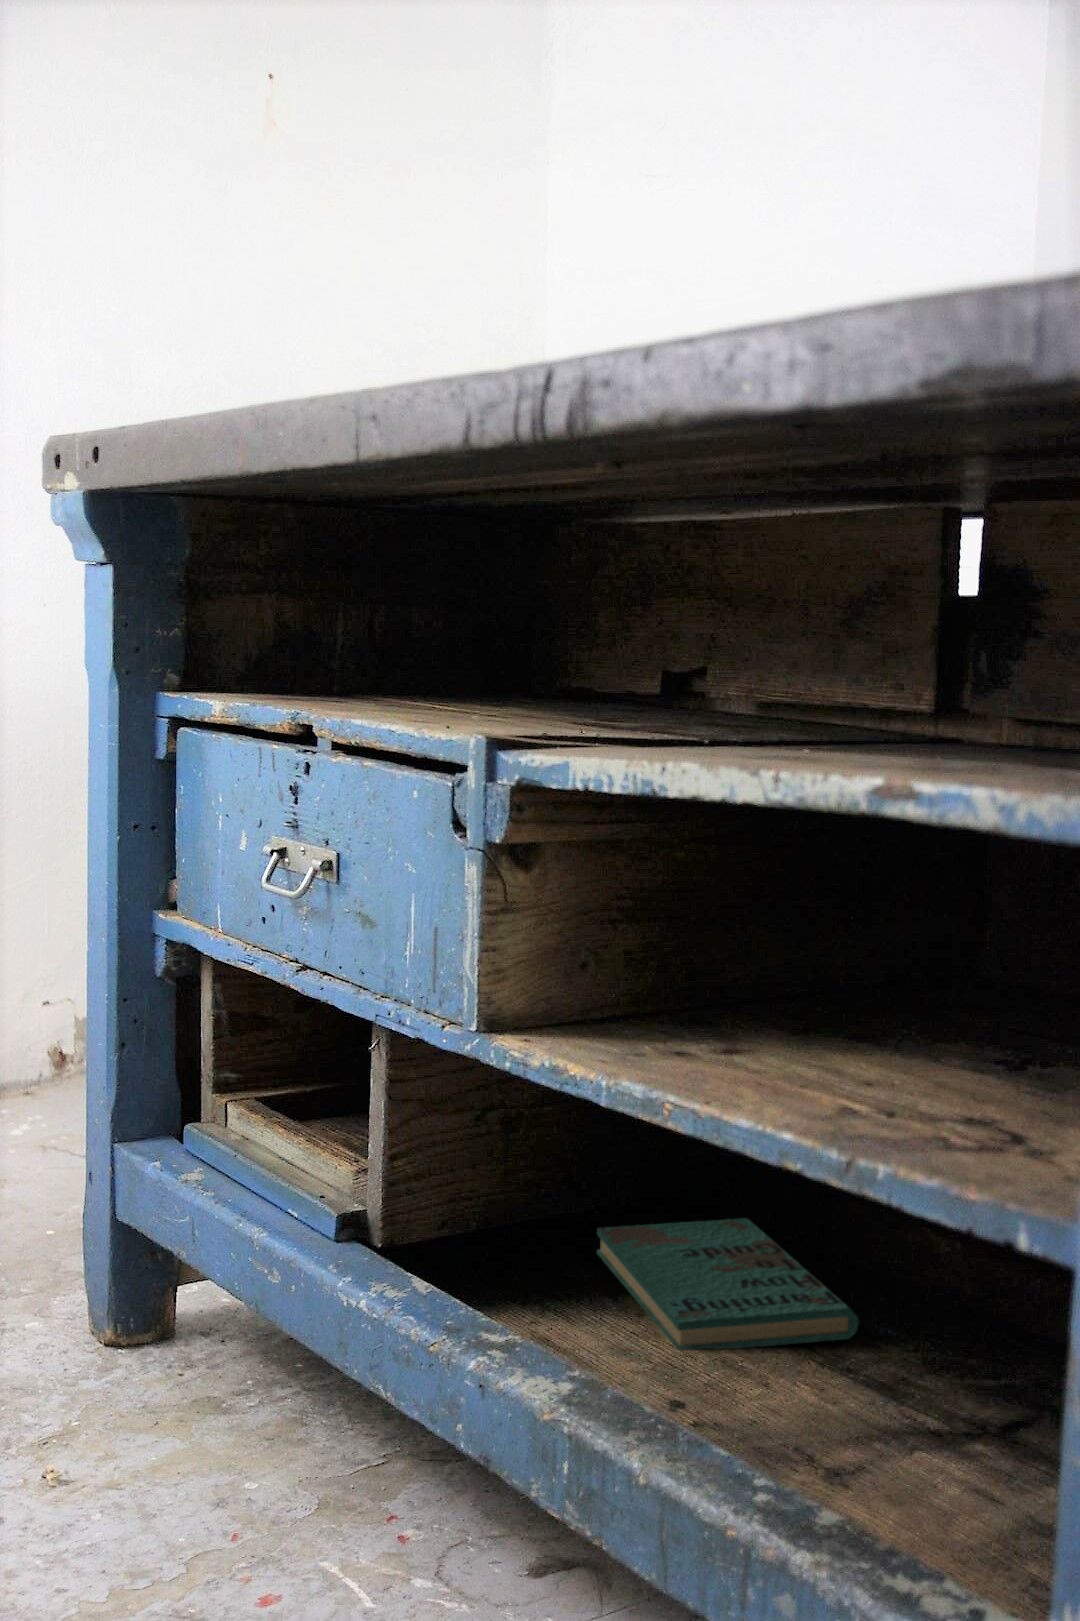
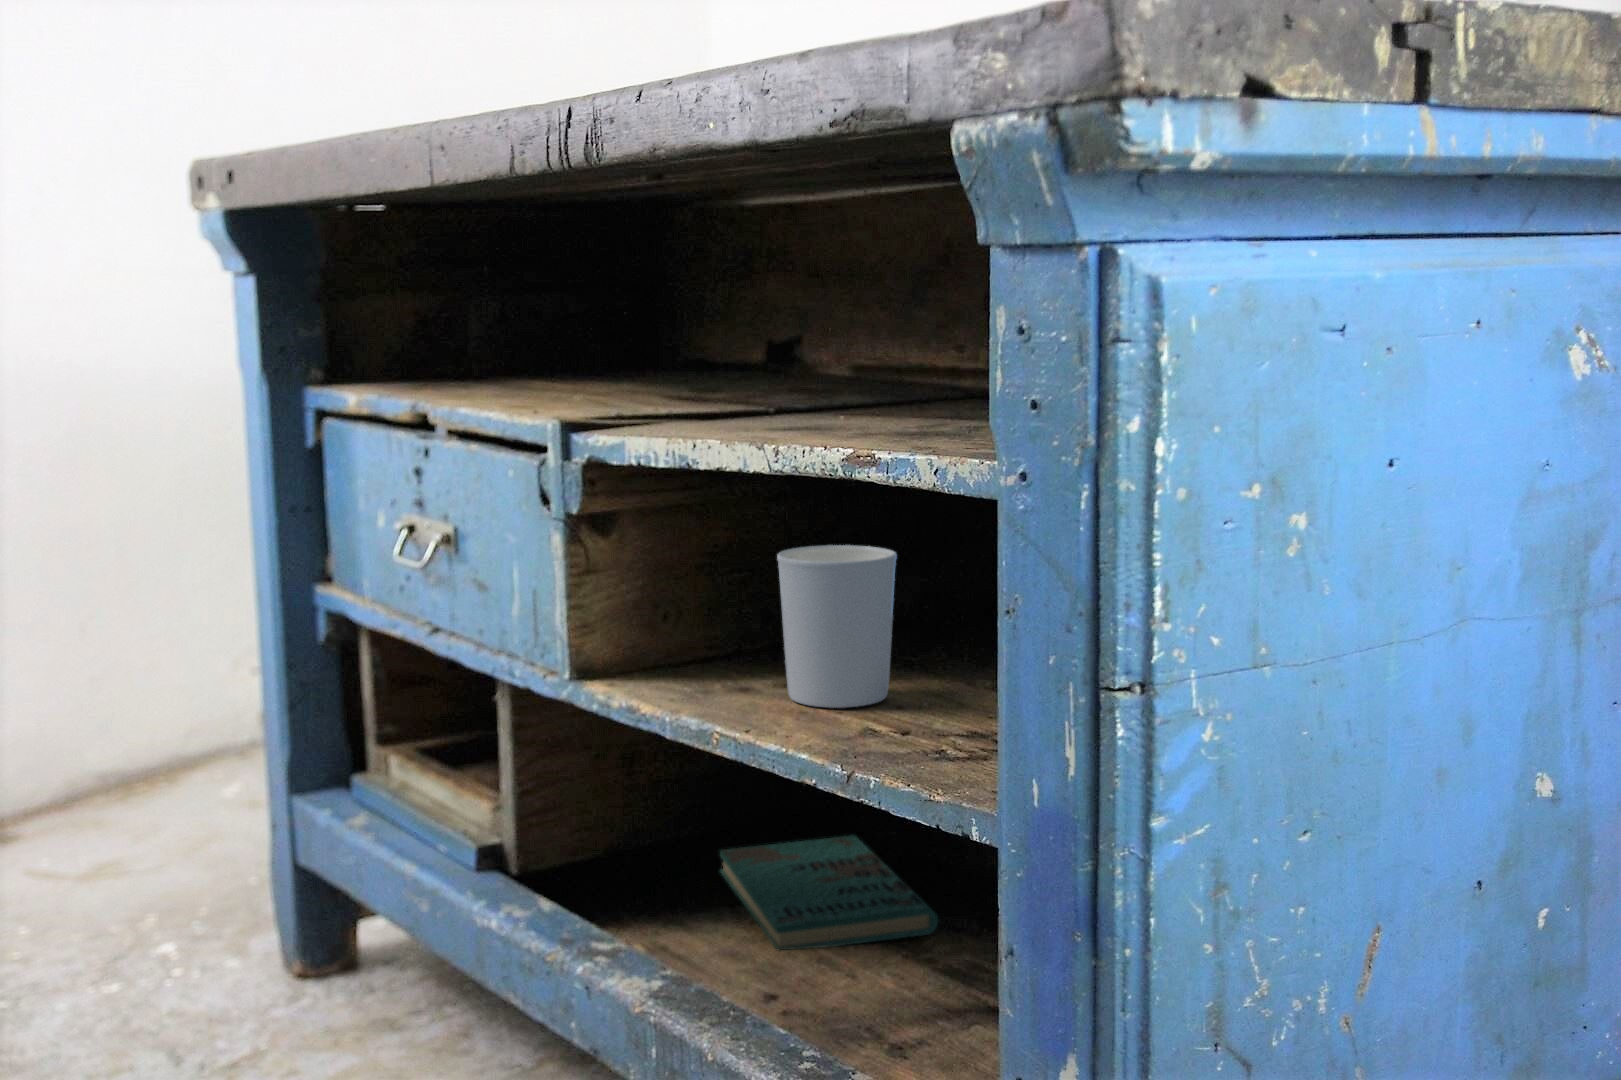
candle holder: none [734,891,873,1078] -> present [777,545,897,708]

